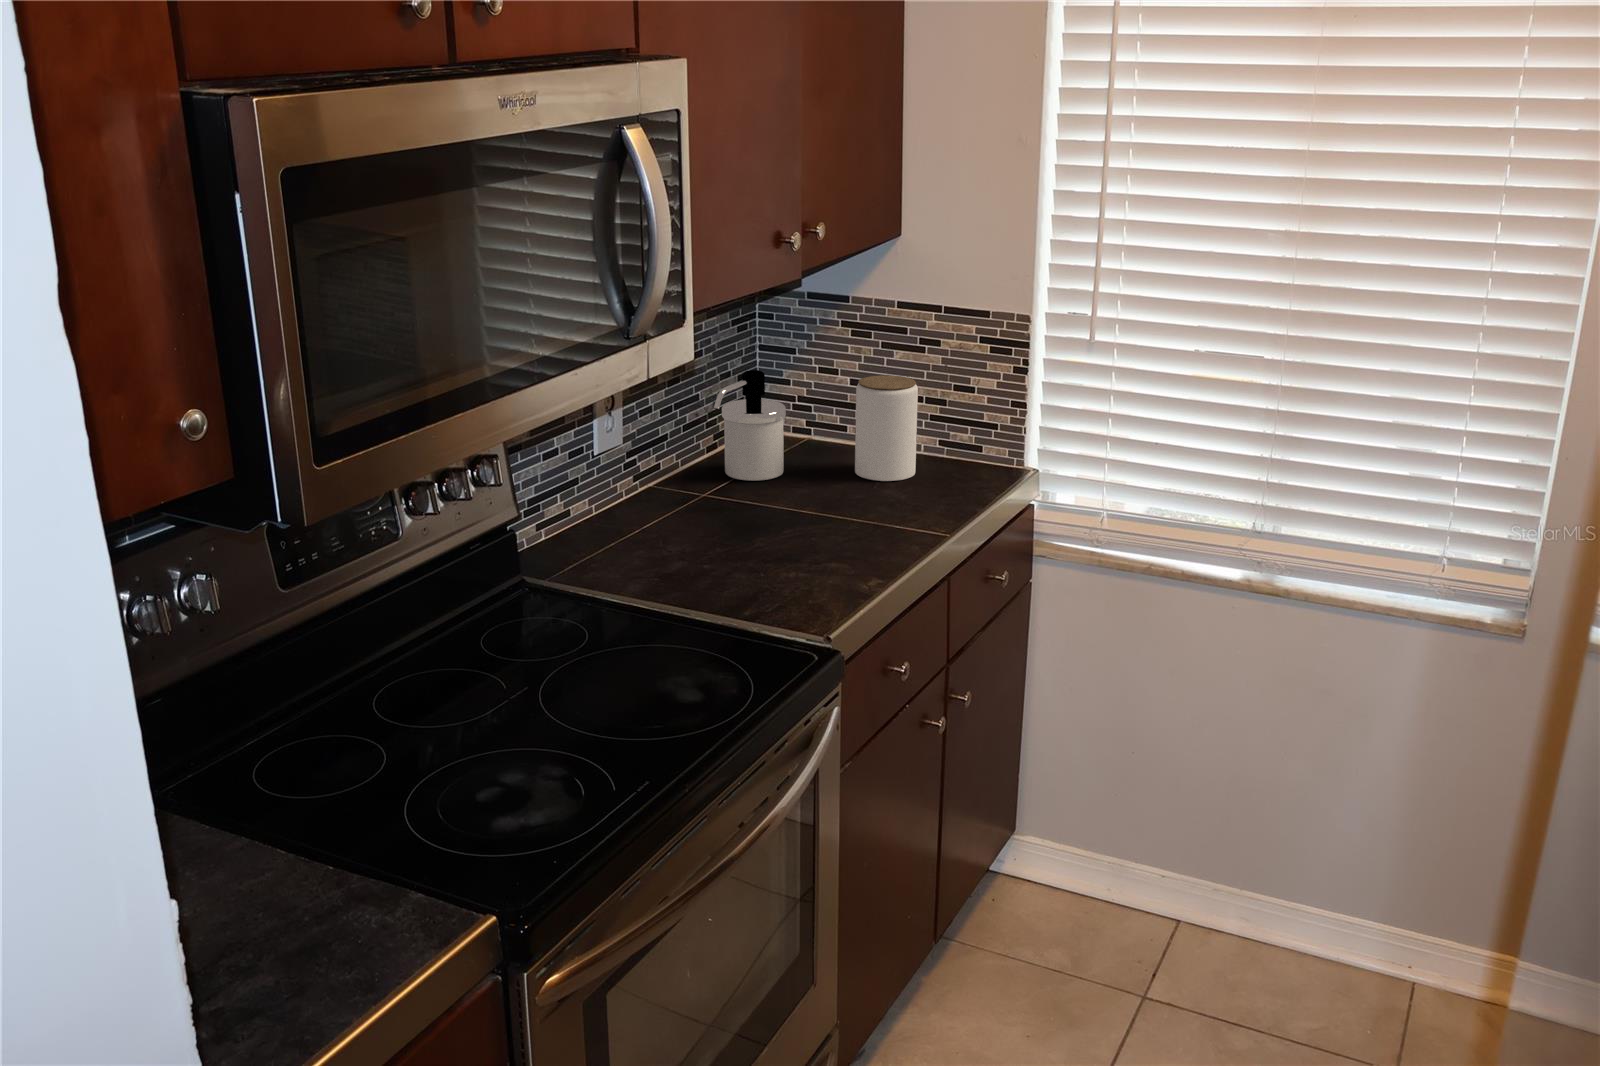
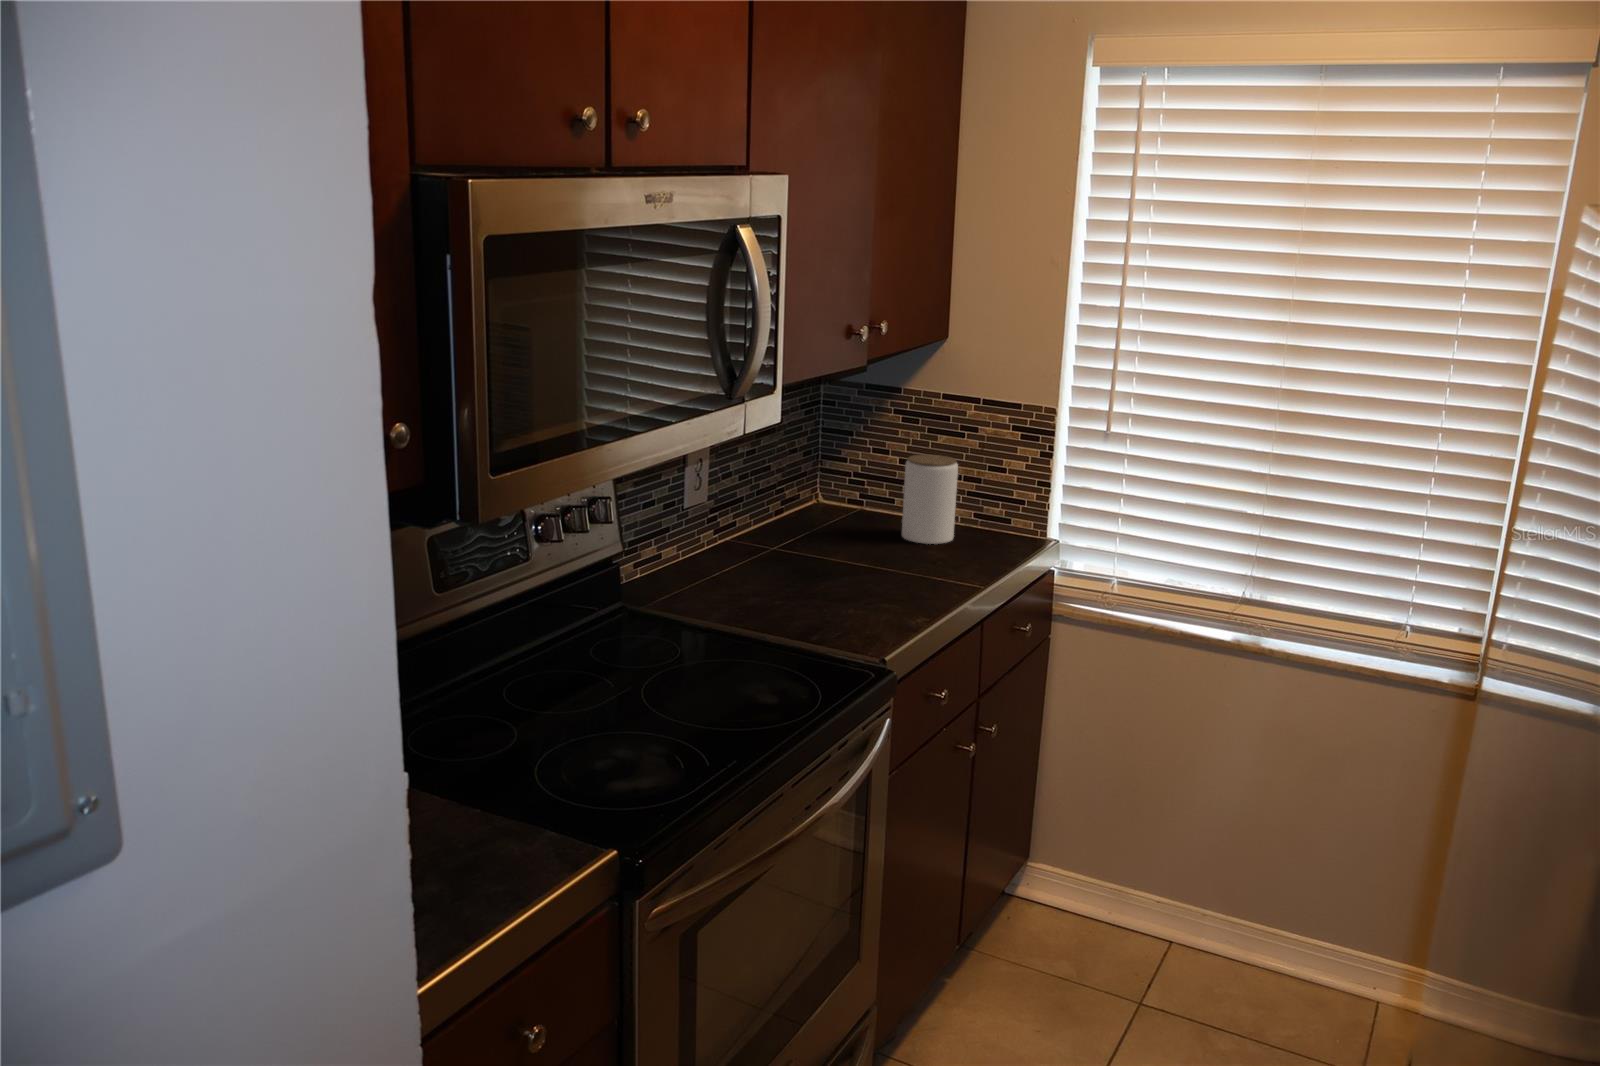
soap dispenser: present [714,370,786,481] -> none [785,445,845,539]

